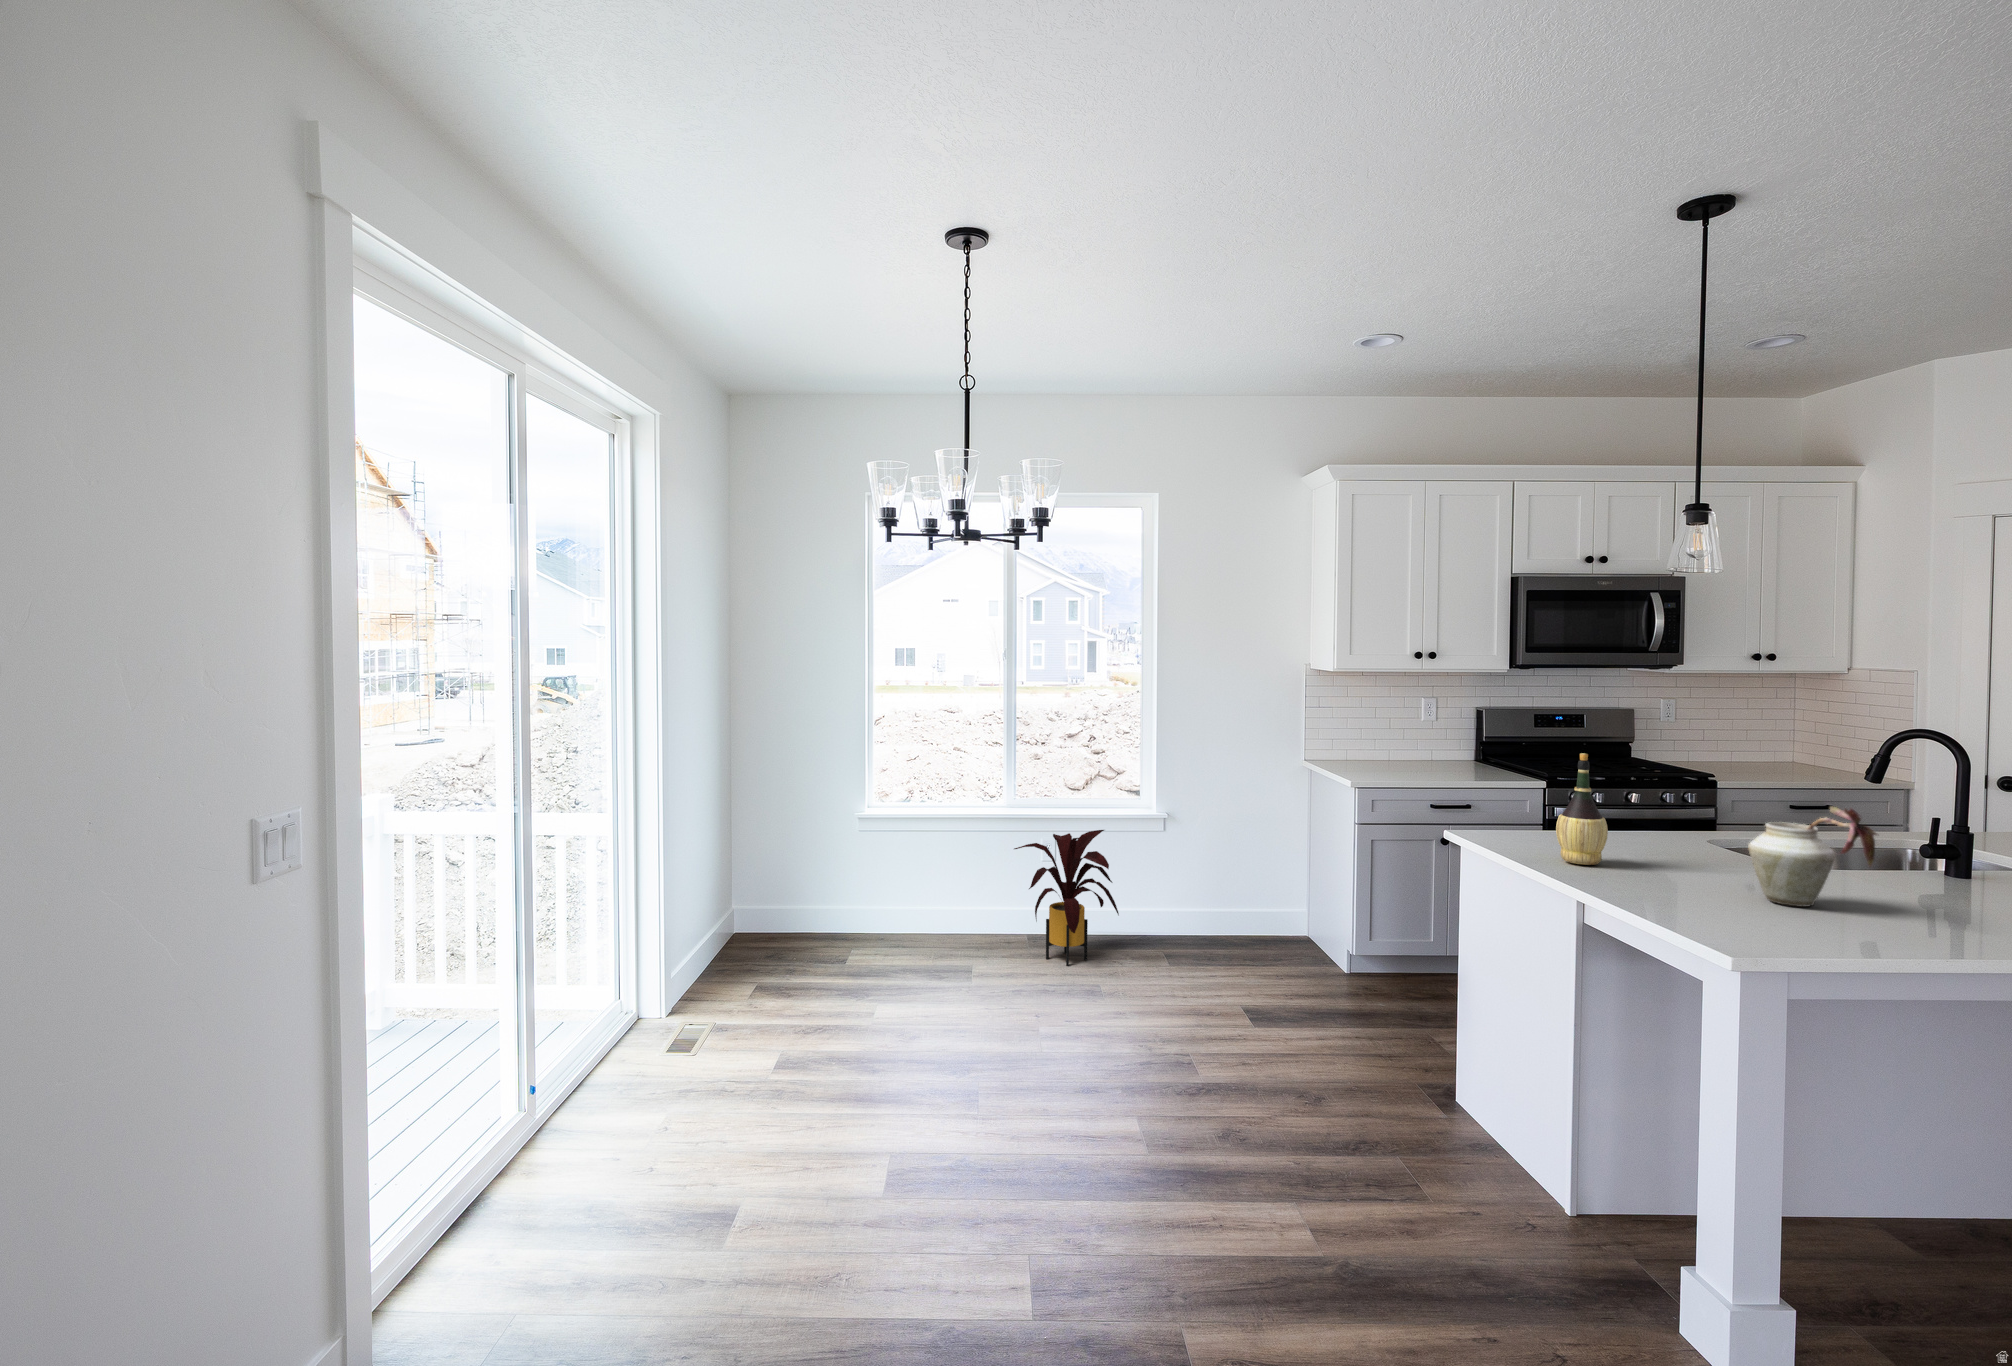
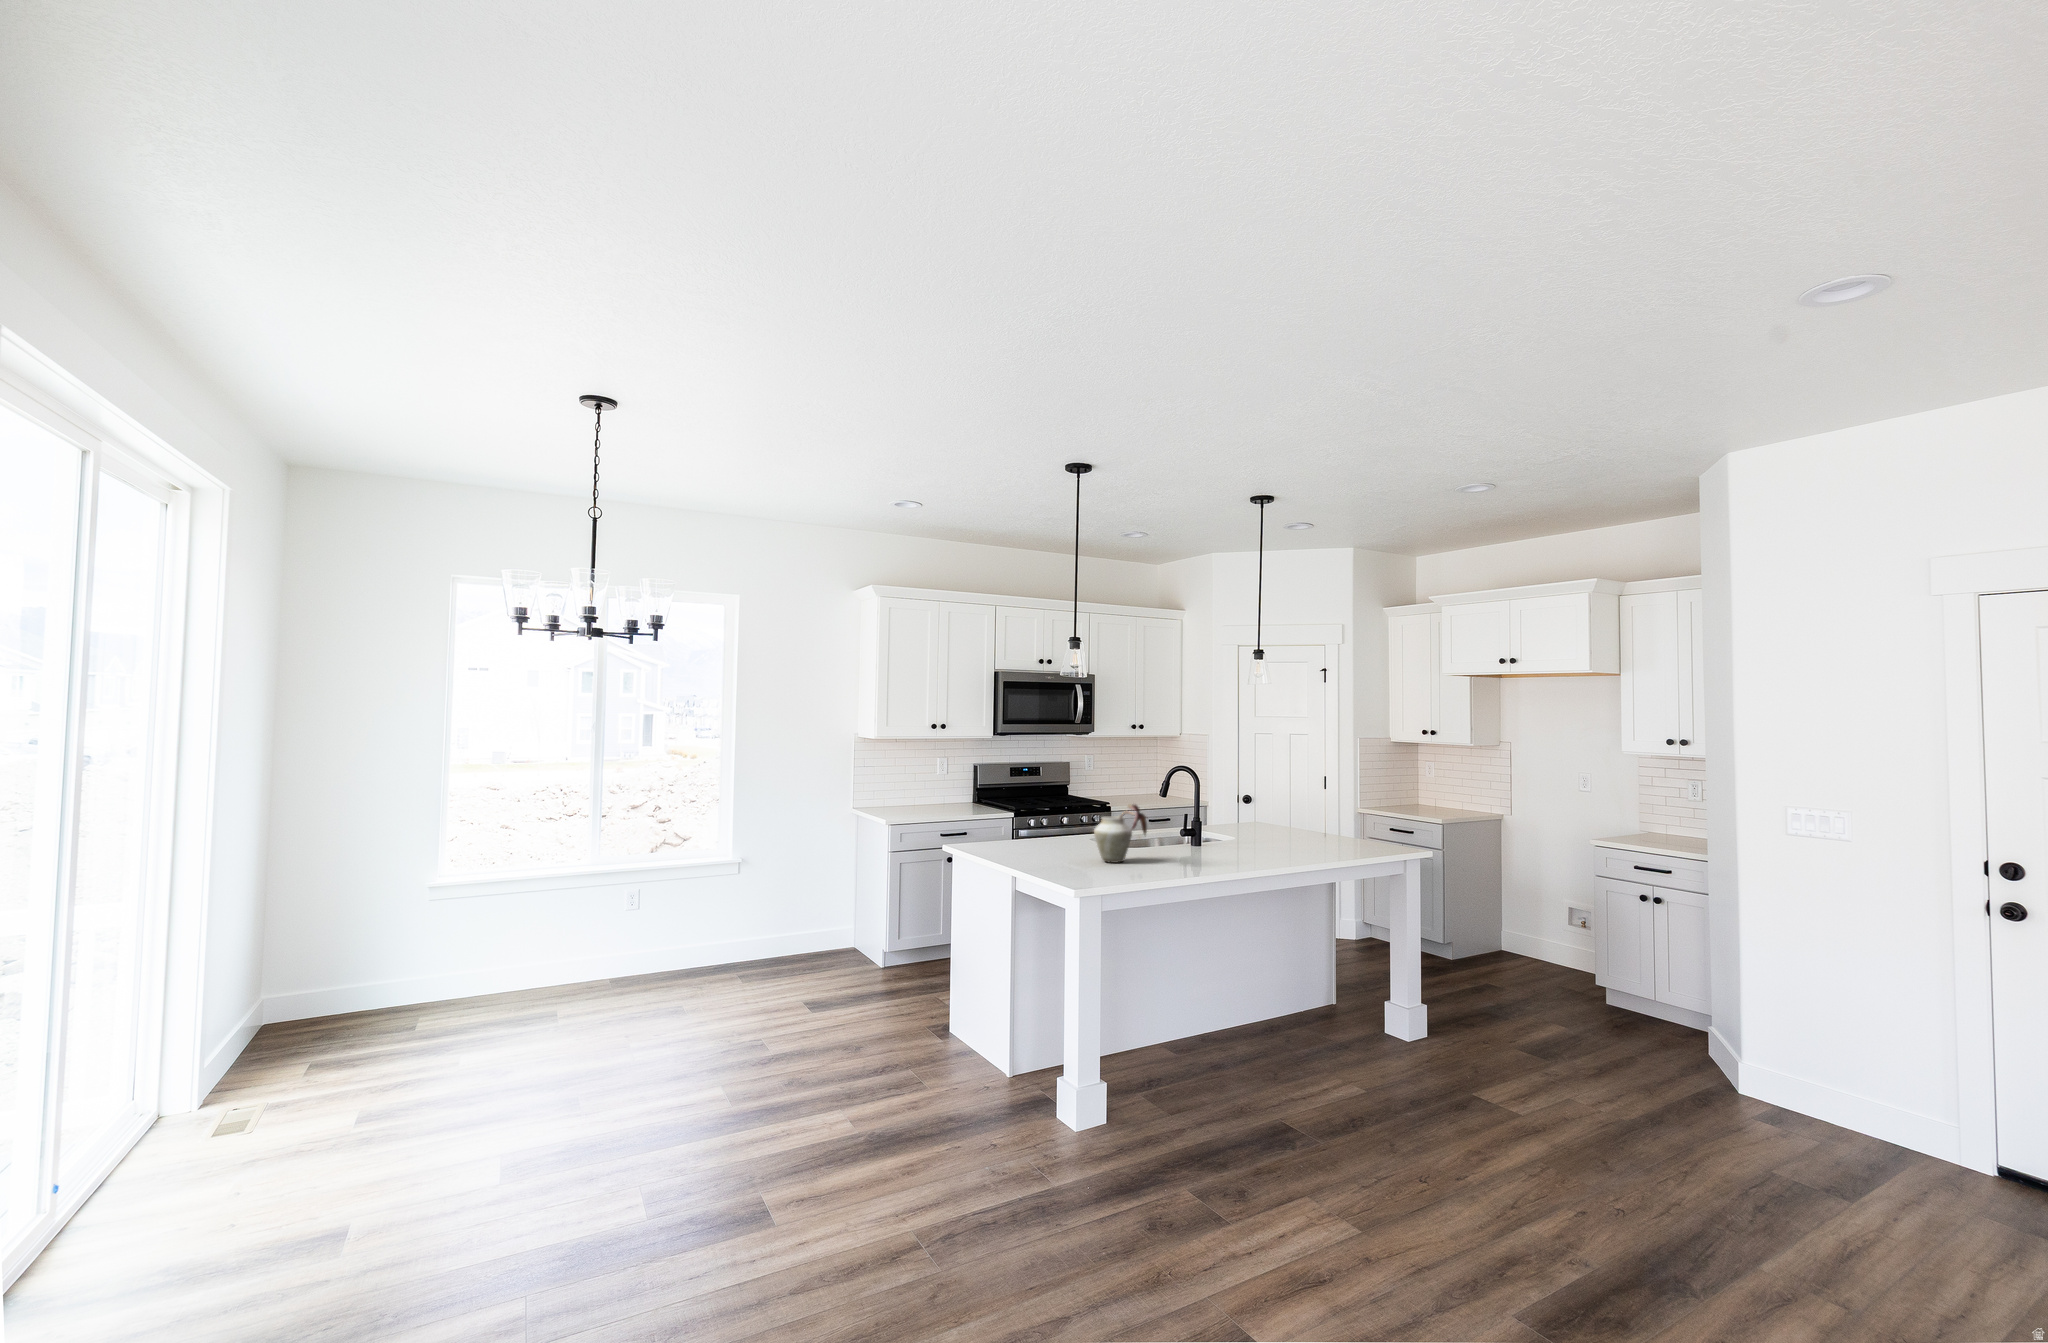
wine bottle: present [1556,753,1608,865] -> none [1001,783,1029,853]
house plant: present [1014,830,1119,966] -> none [609,872,705,988]

